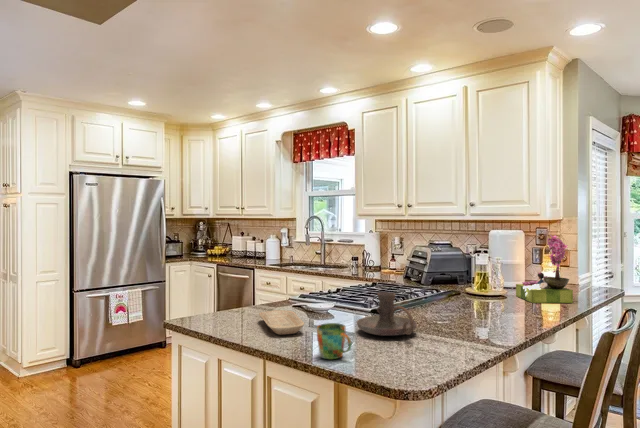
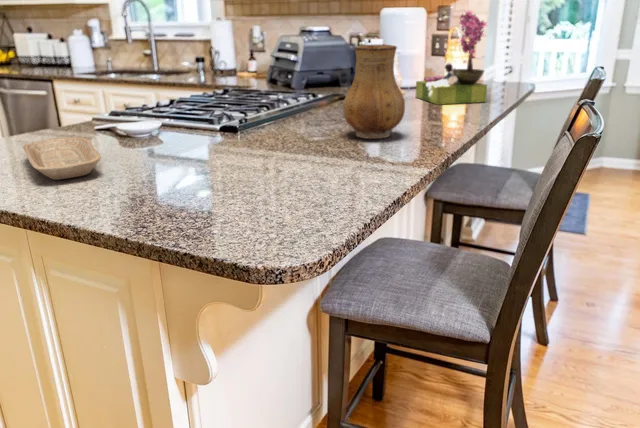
ceramic pitcher: none [454,262,498,325] -> present [343,44,405,139]
candle holder: present [357,292,417,336] -> none [193,96,290,166]
mug: present [317,323,352,359] -> none [109,154,177,218]

